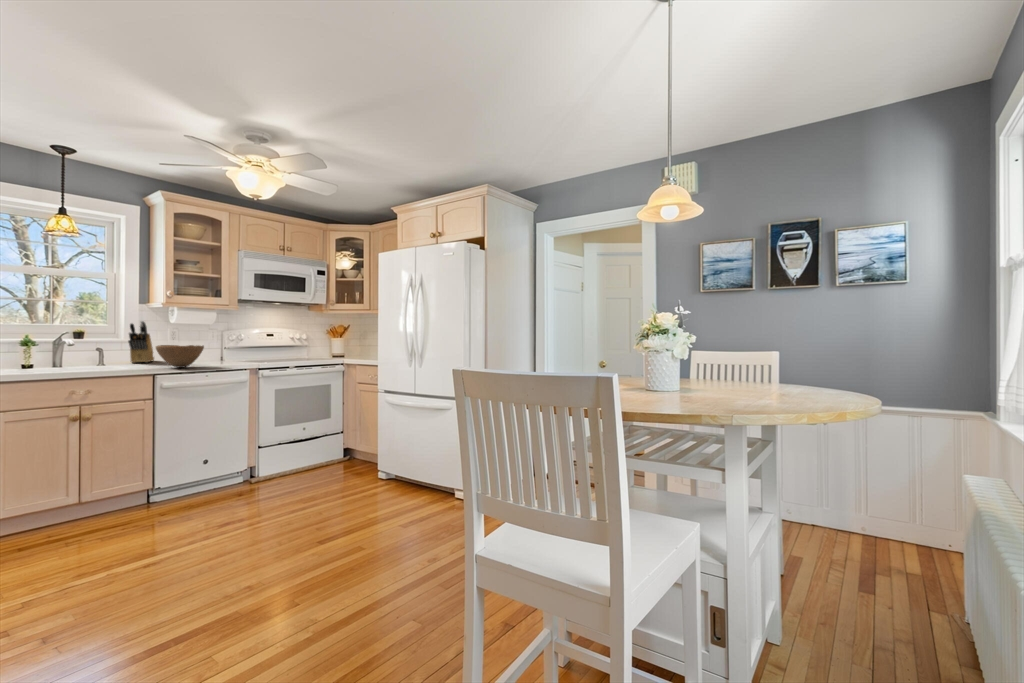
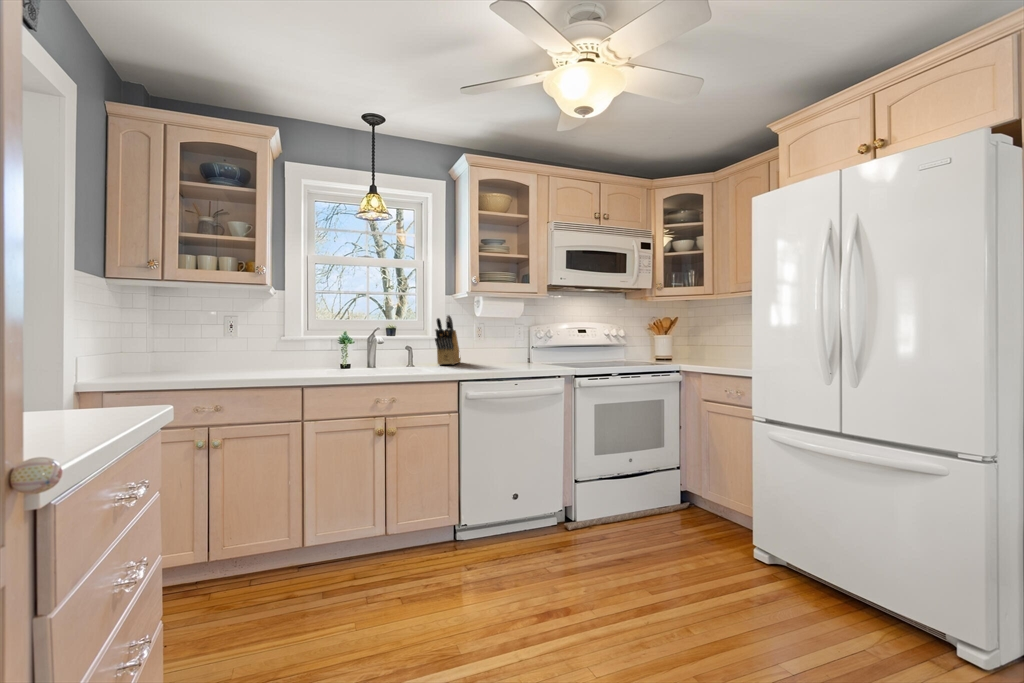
bowl: present [156,345,204,368] -> none [460,344,512,373]

